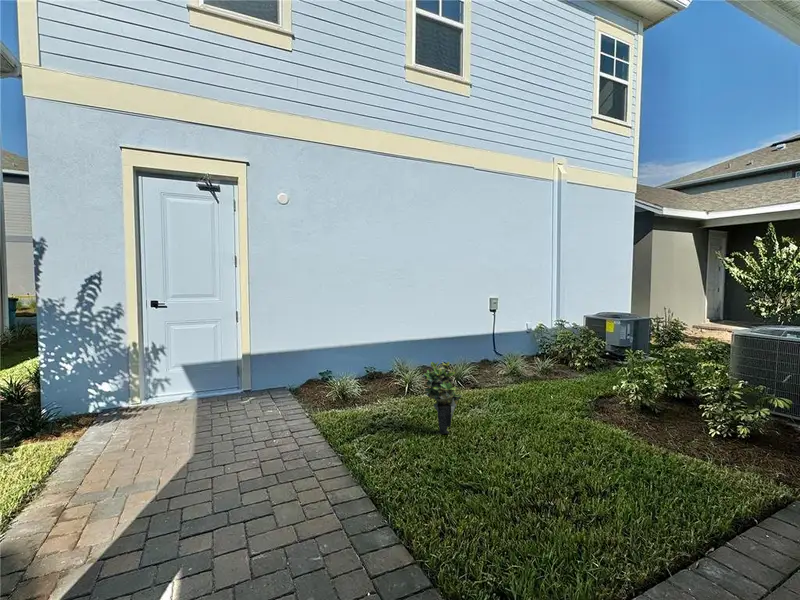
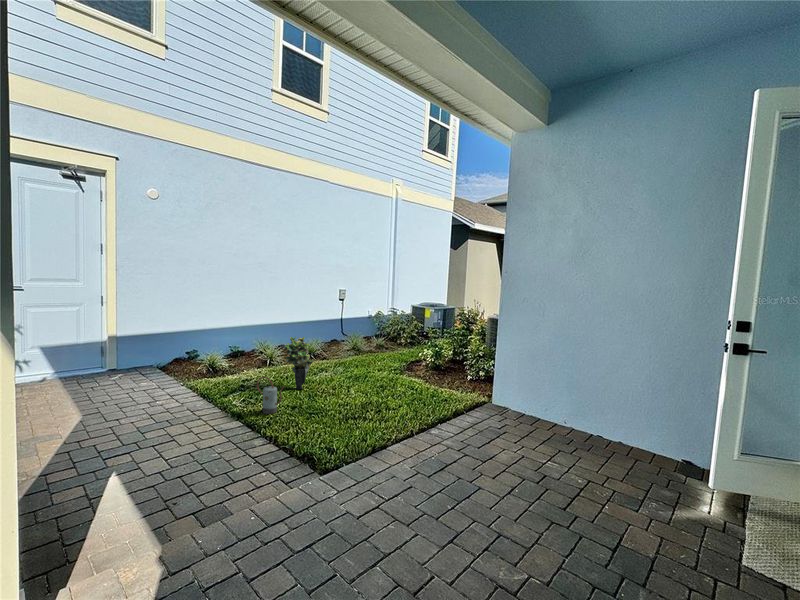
watering can: none [385,422,421,476] -> present [257,377,284,414]

